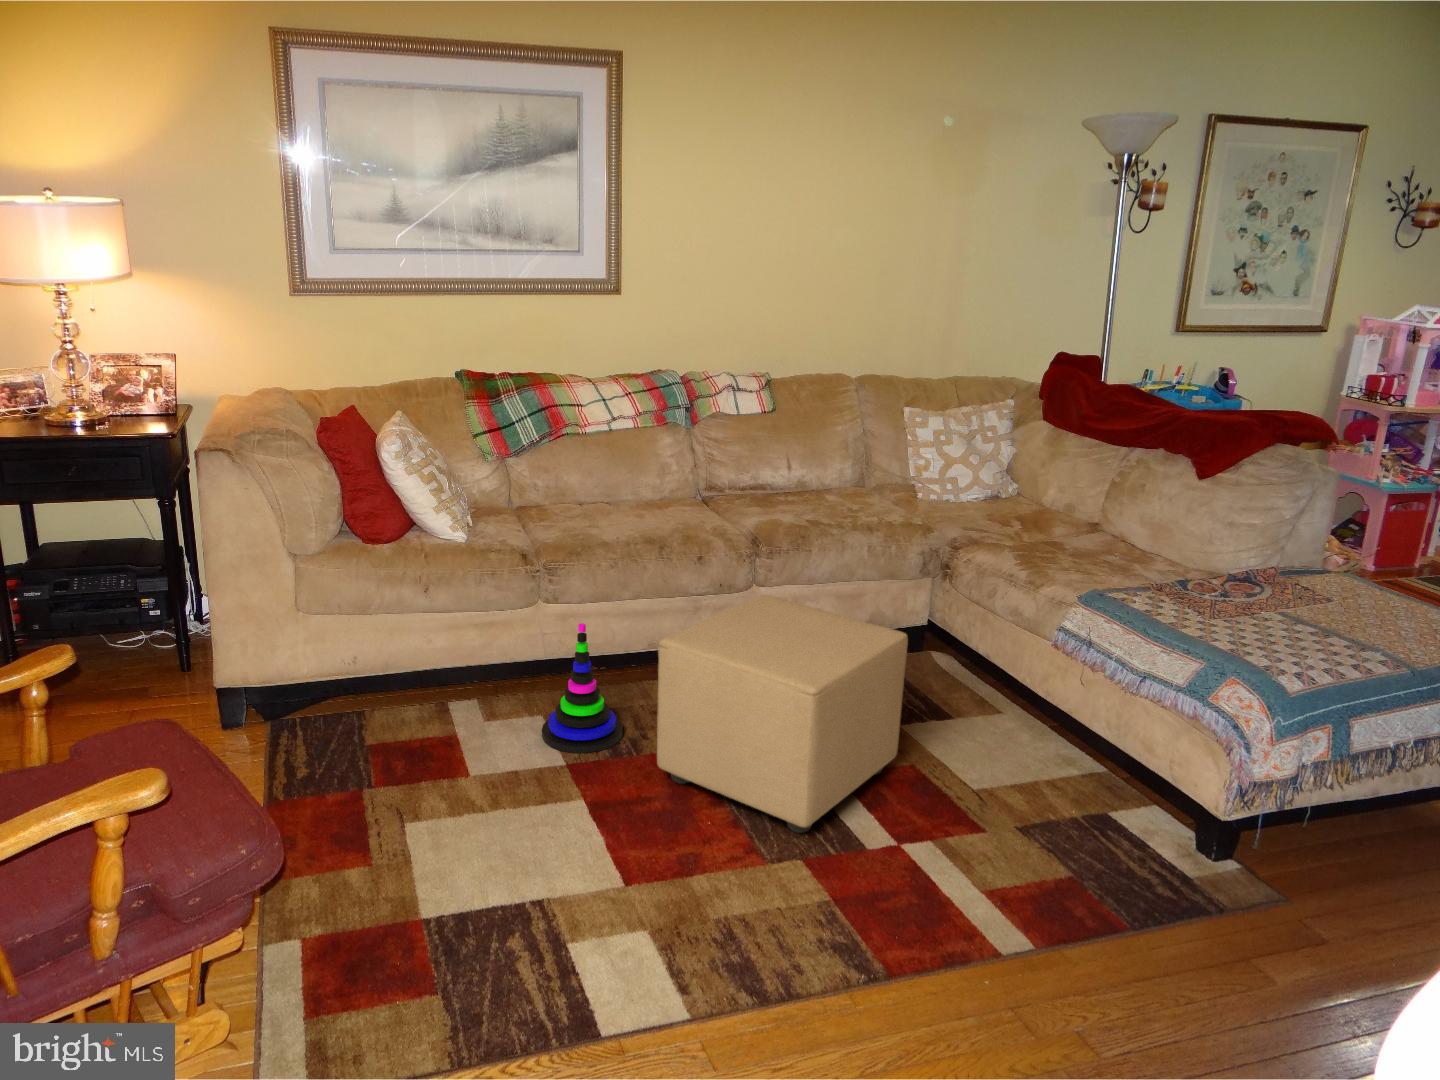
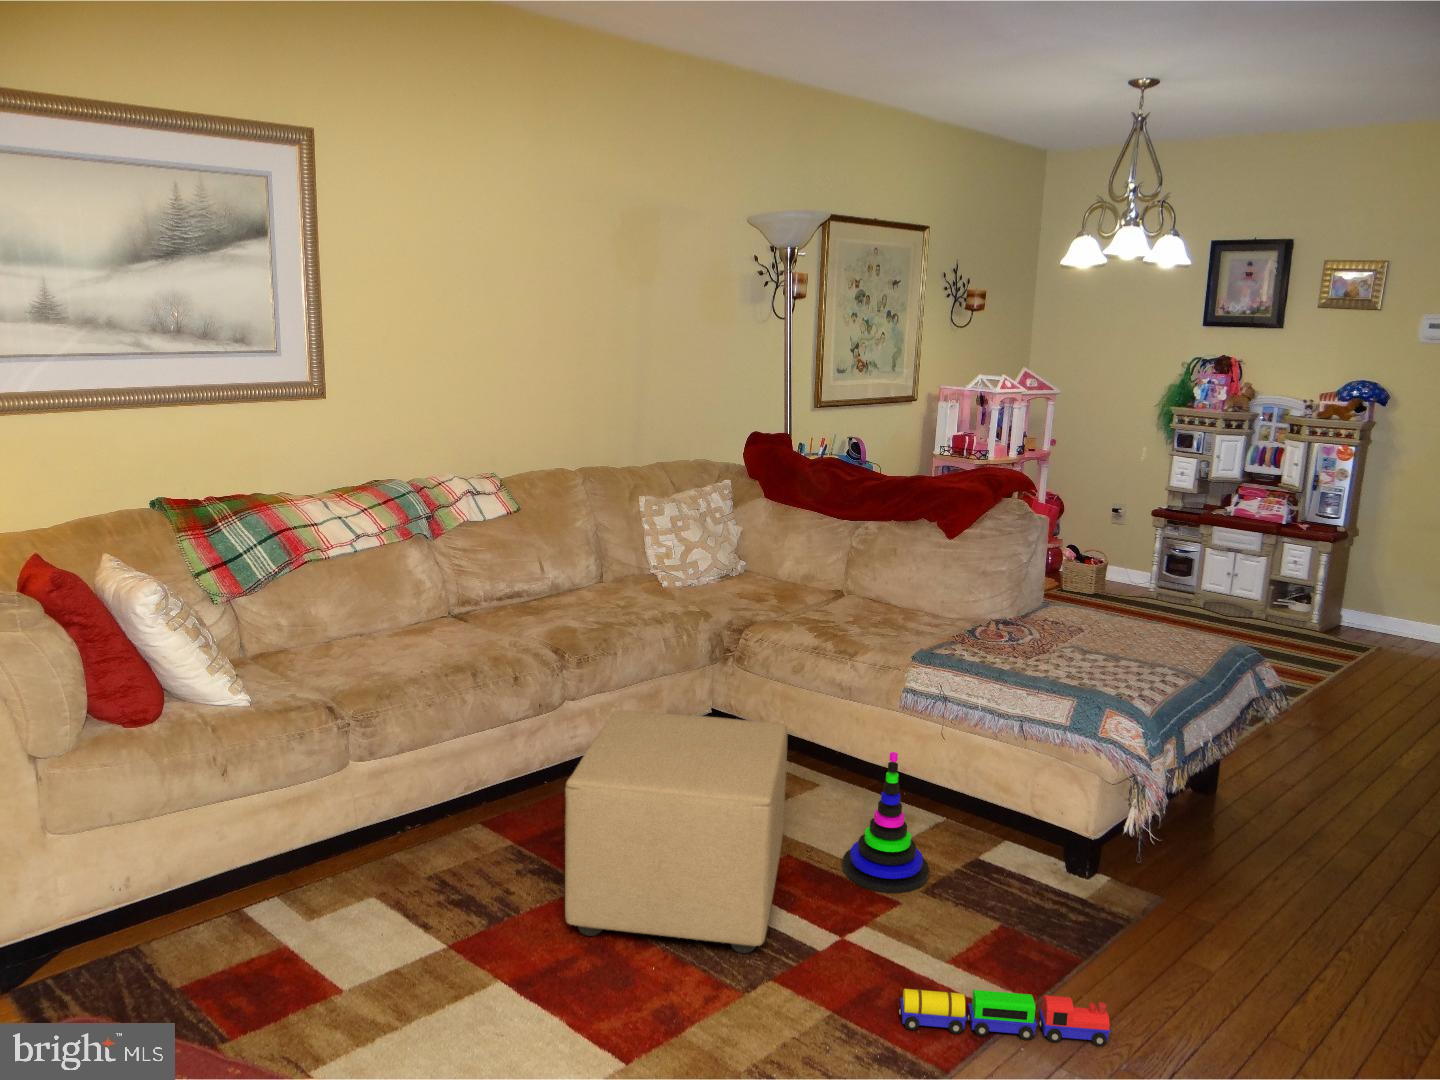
stacking toy: present [542,623,622,753] -> present [843,752,929,893]
toy train: none [886,897,1099,1014] -> present [899,989,1111,1046]

